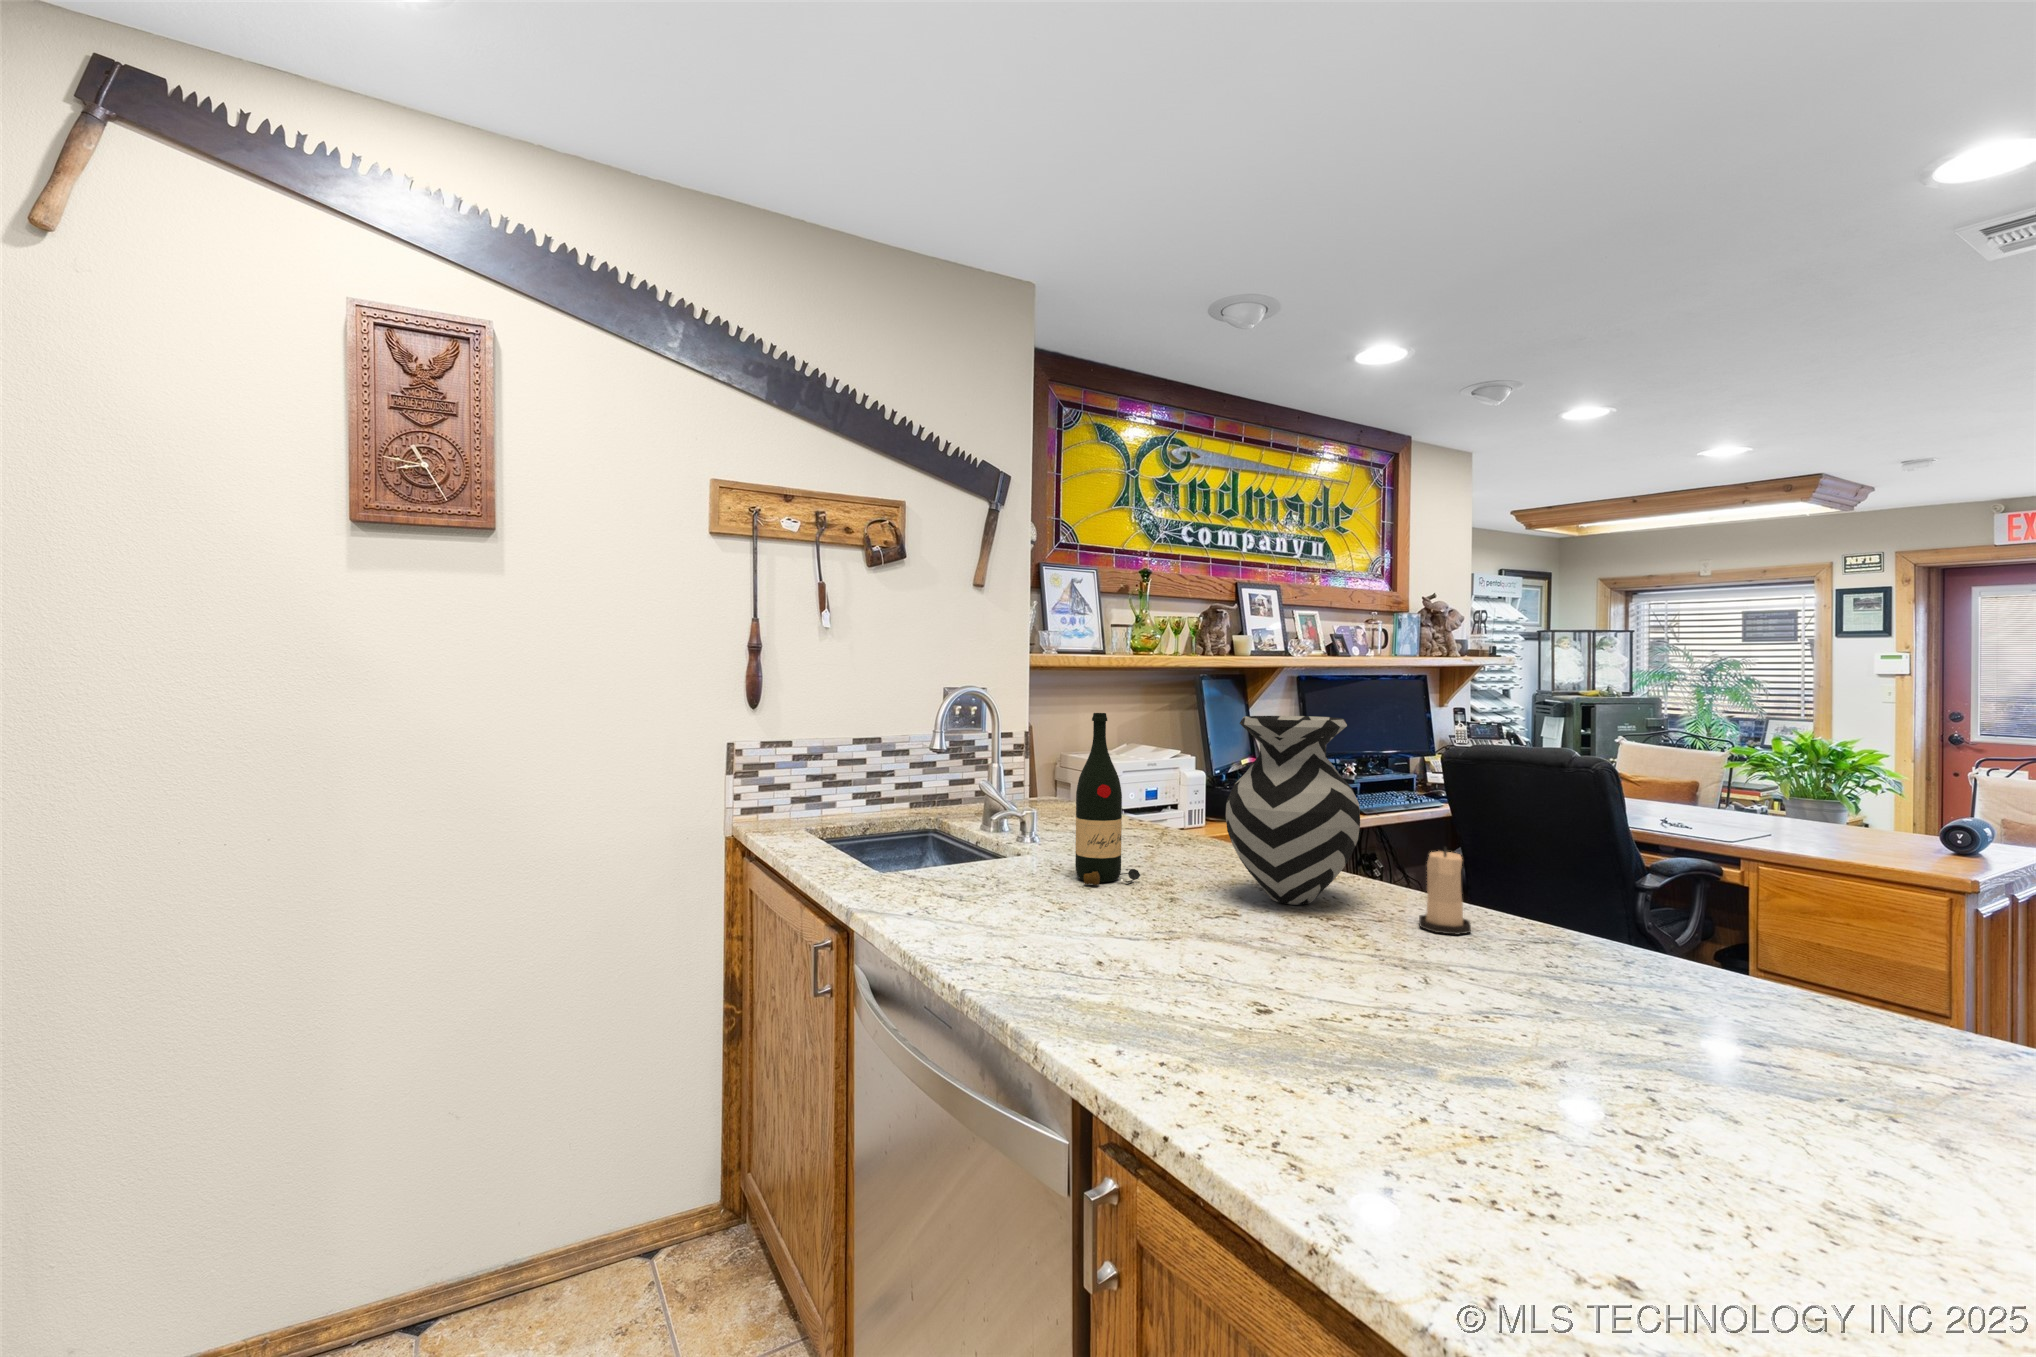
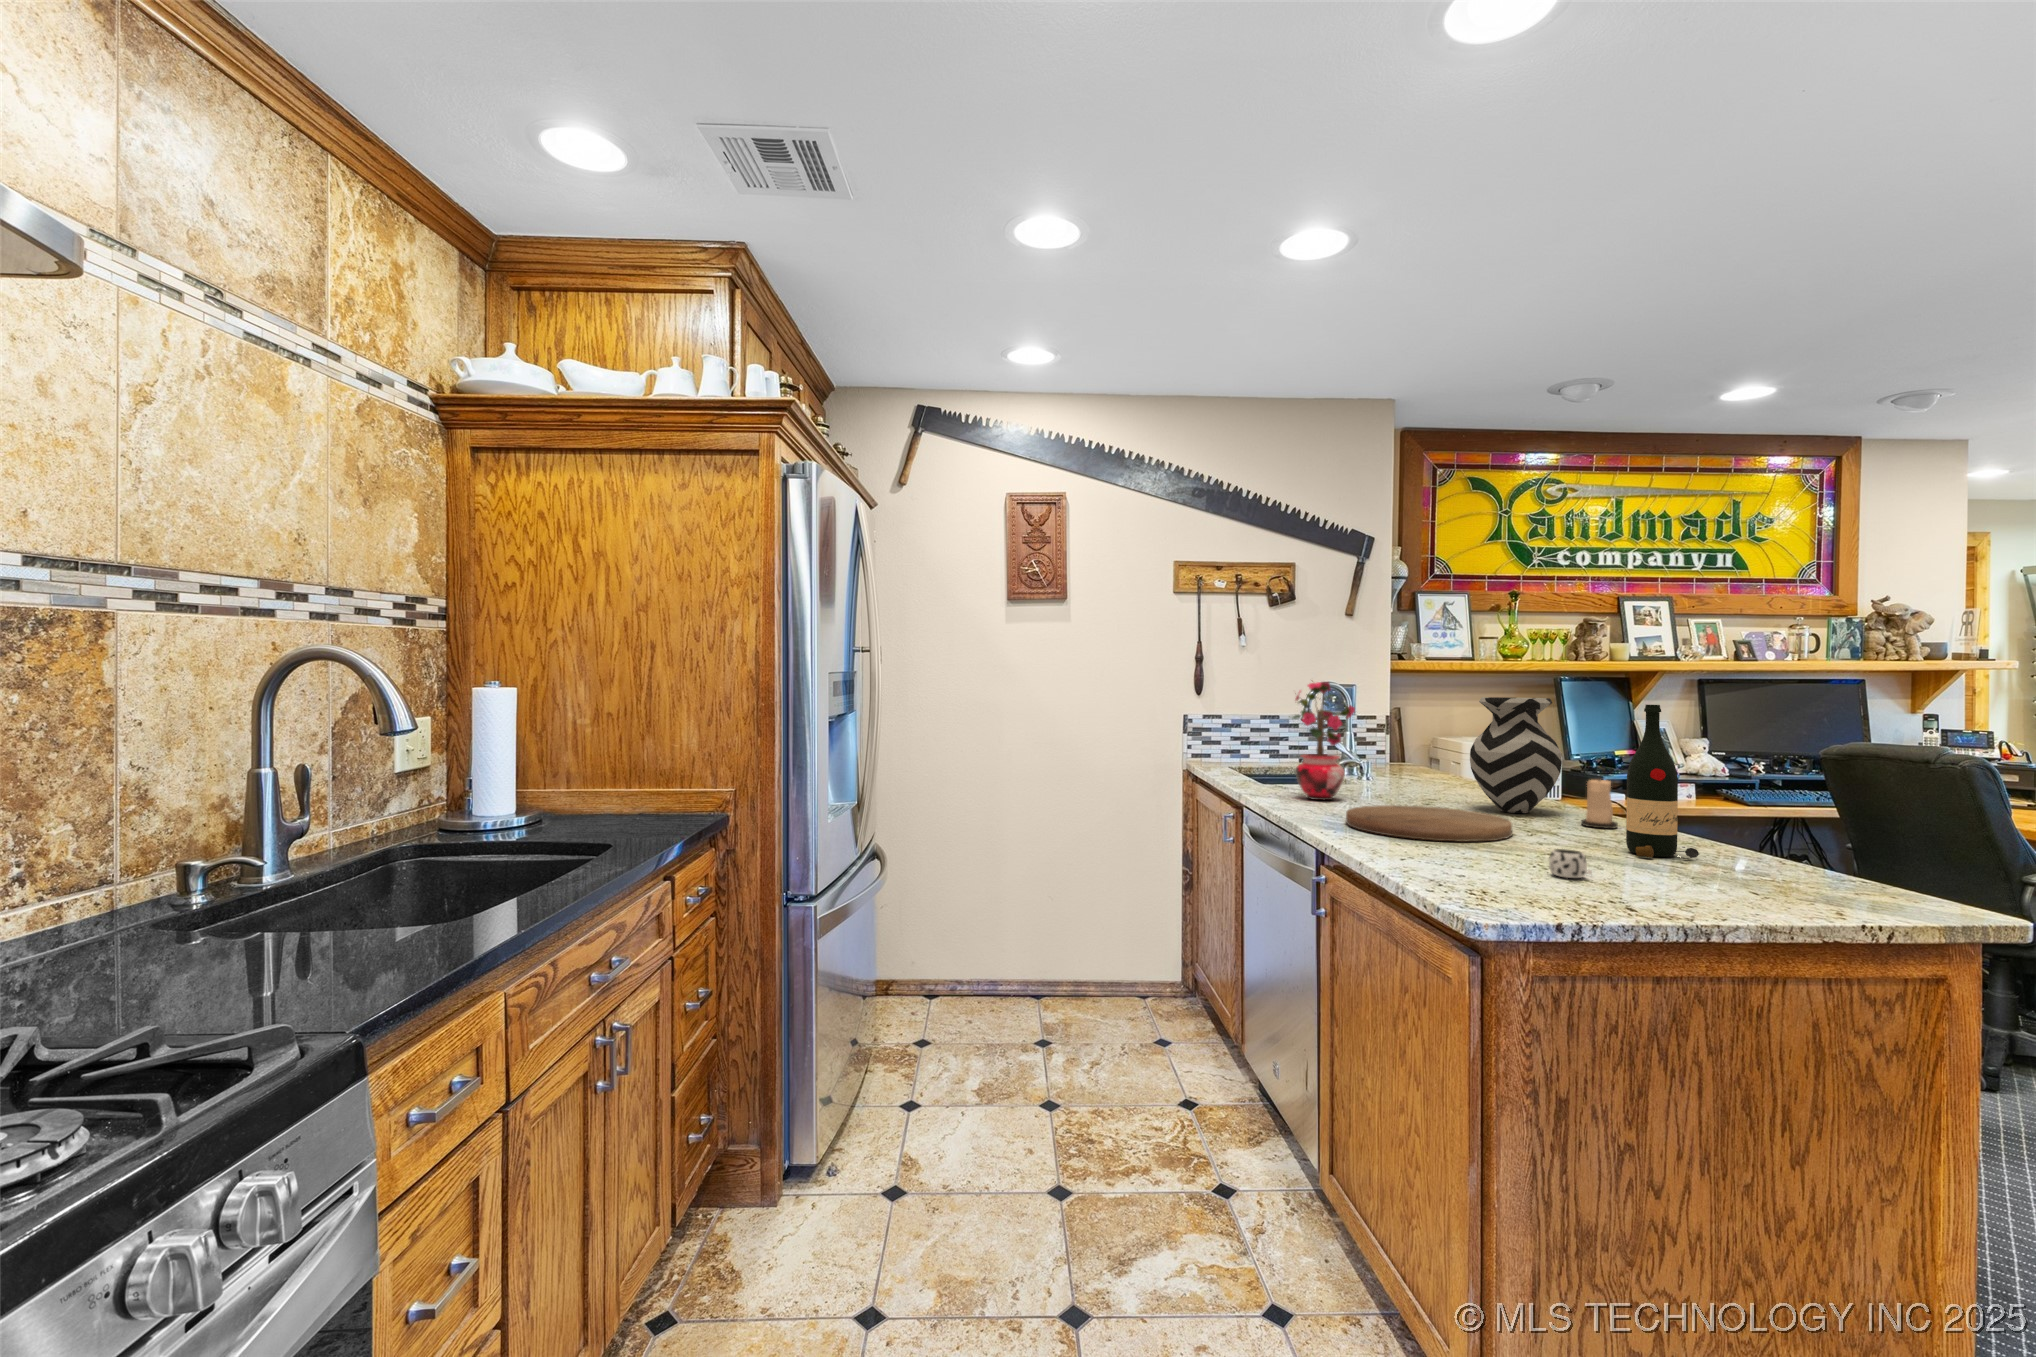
potted plant: none [931,687,1052,908] -> present [1292,682,1355,800]
wine bottle: present [1075,713,1140,885] -> present [1626,705,1699,859]
cutting board: none [1101,922,1407,1045] -> present [1346,805,1512,842]
mug: none [1678,1110,1824,1200] -> present [1549,849,1592,878]

